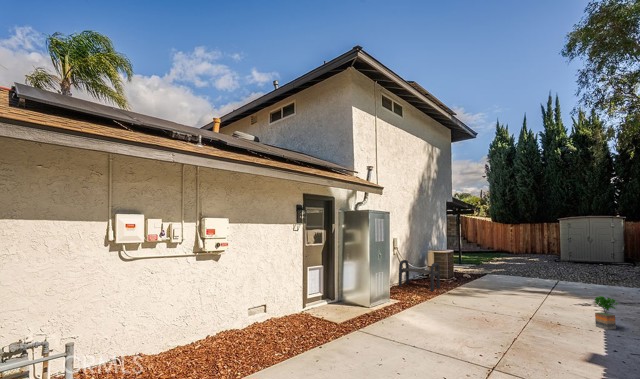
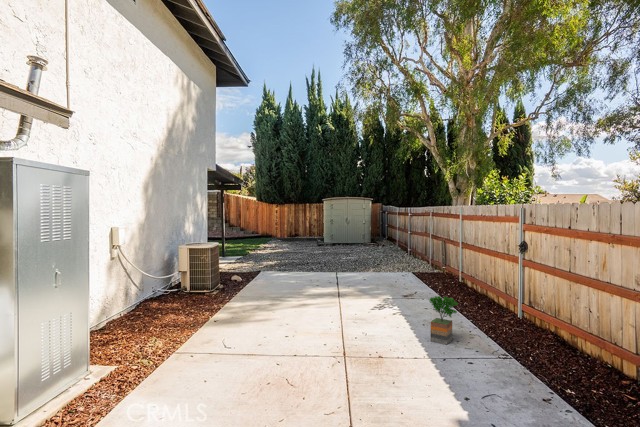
bench: present [399,260,440,291] -> none [121,266,199,318]

